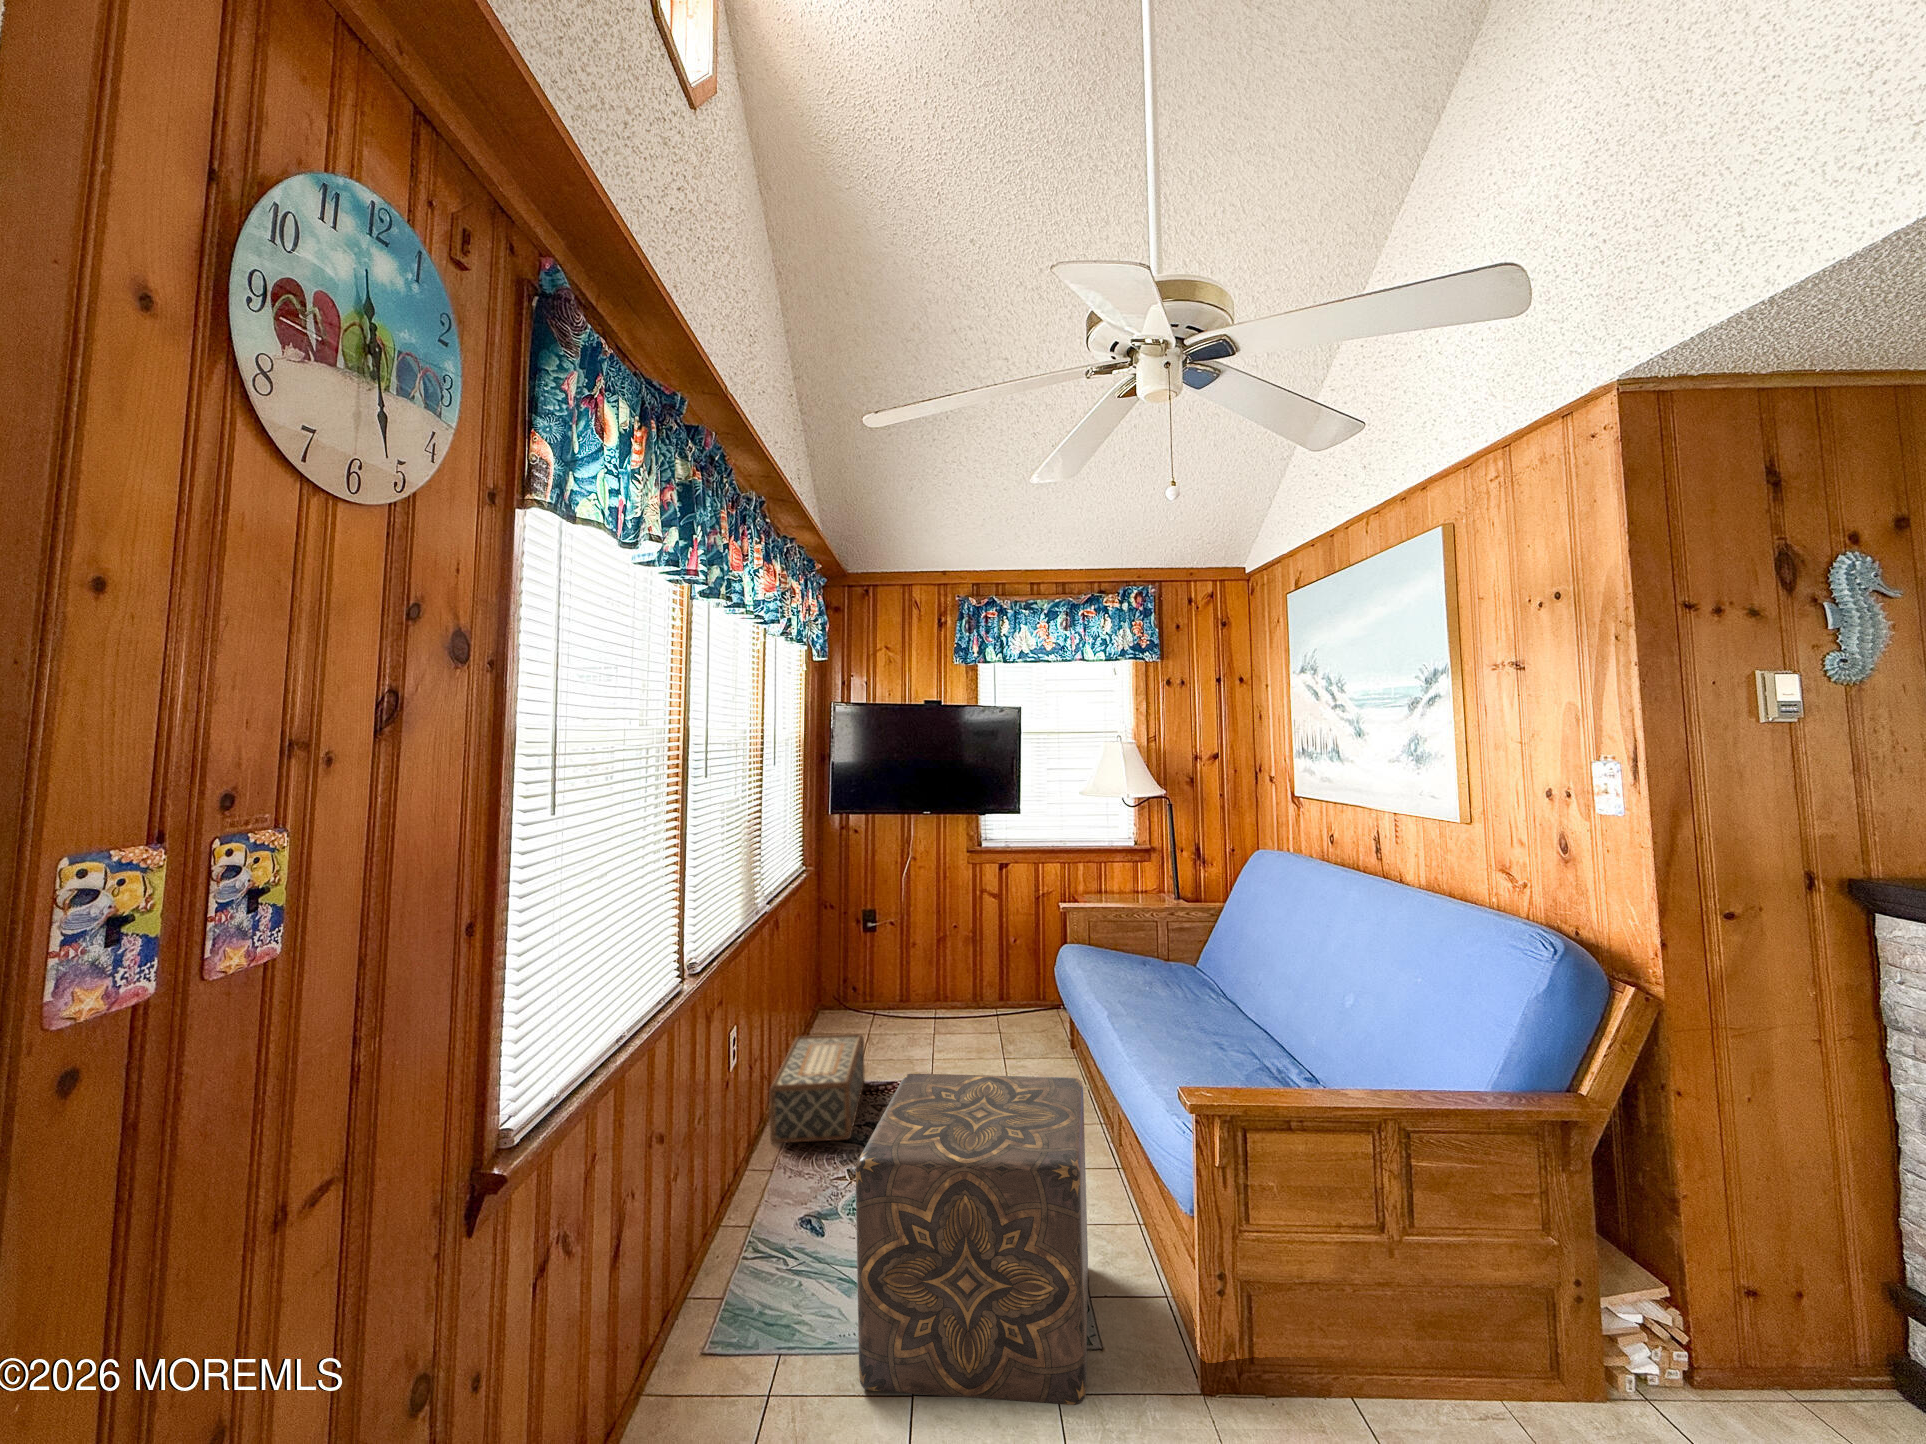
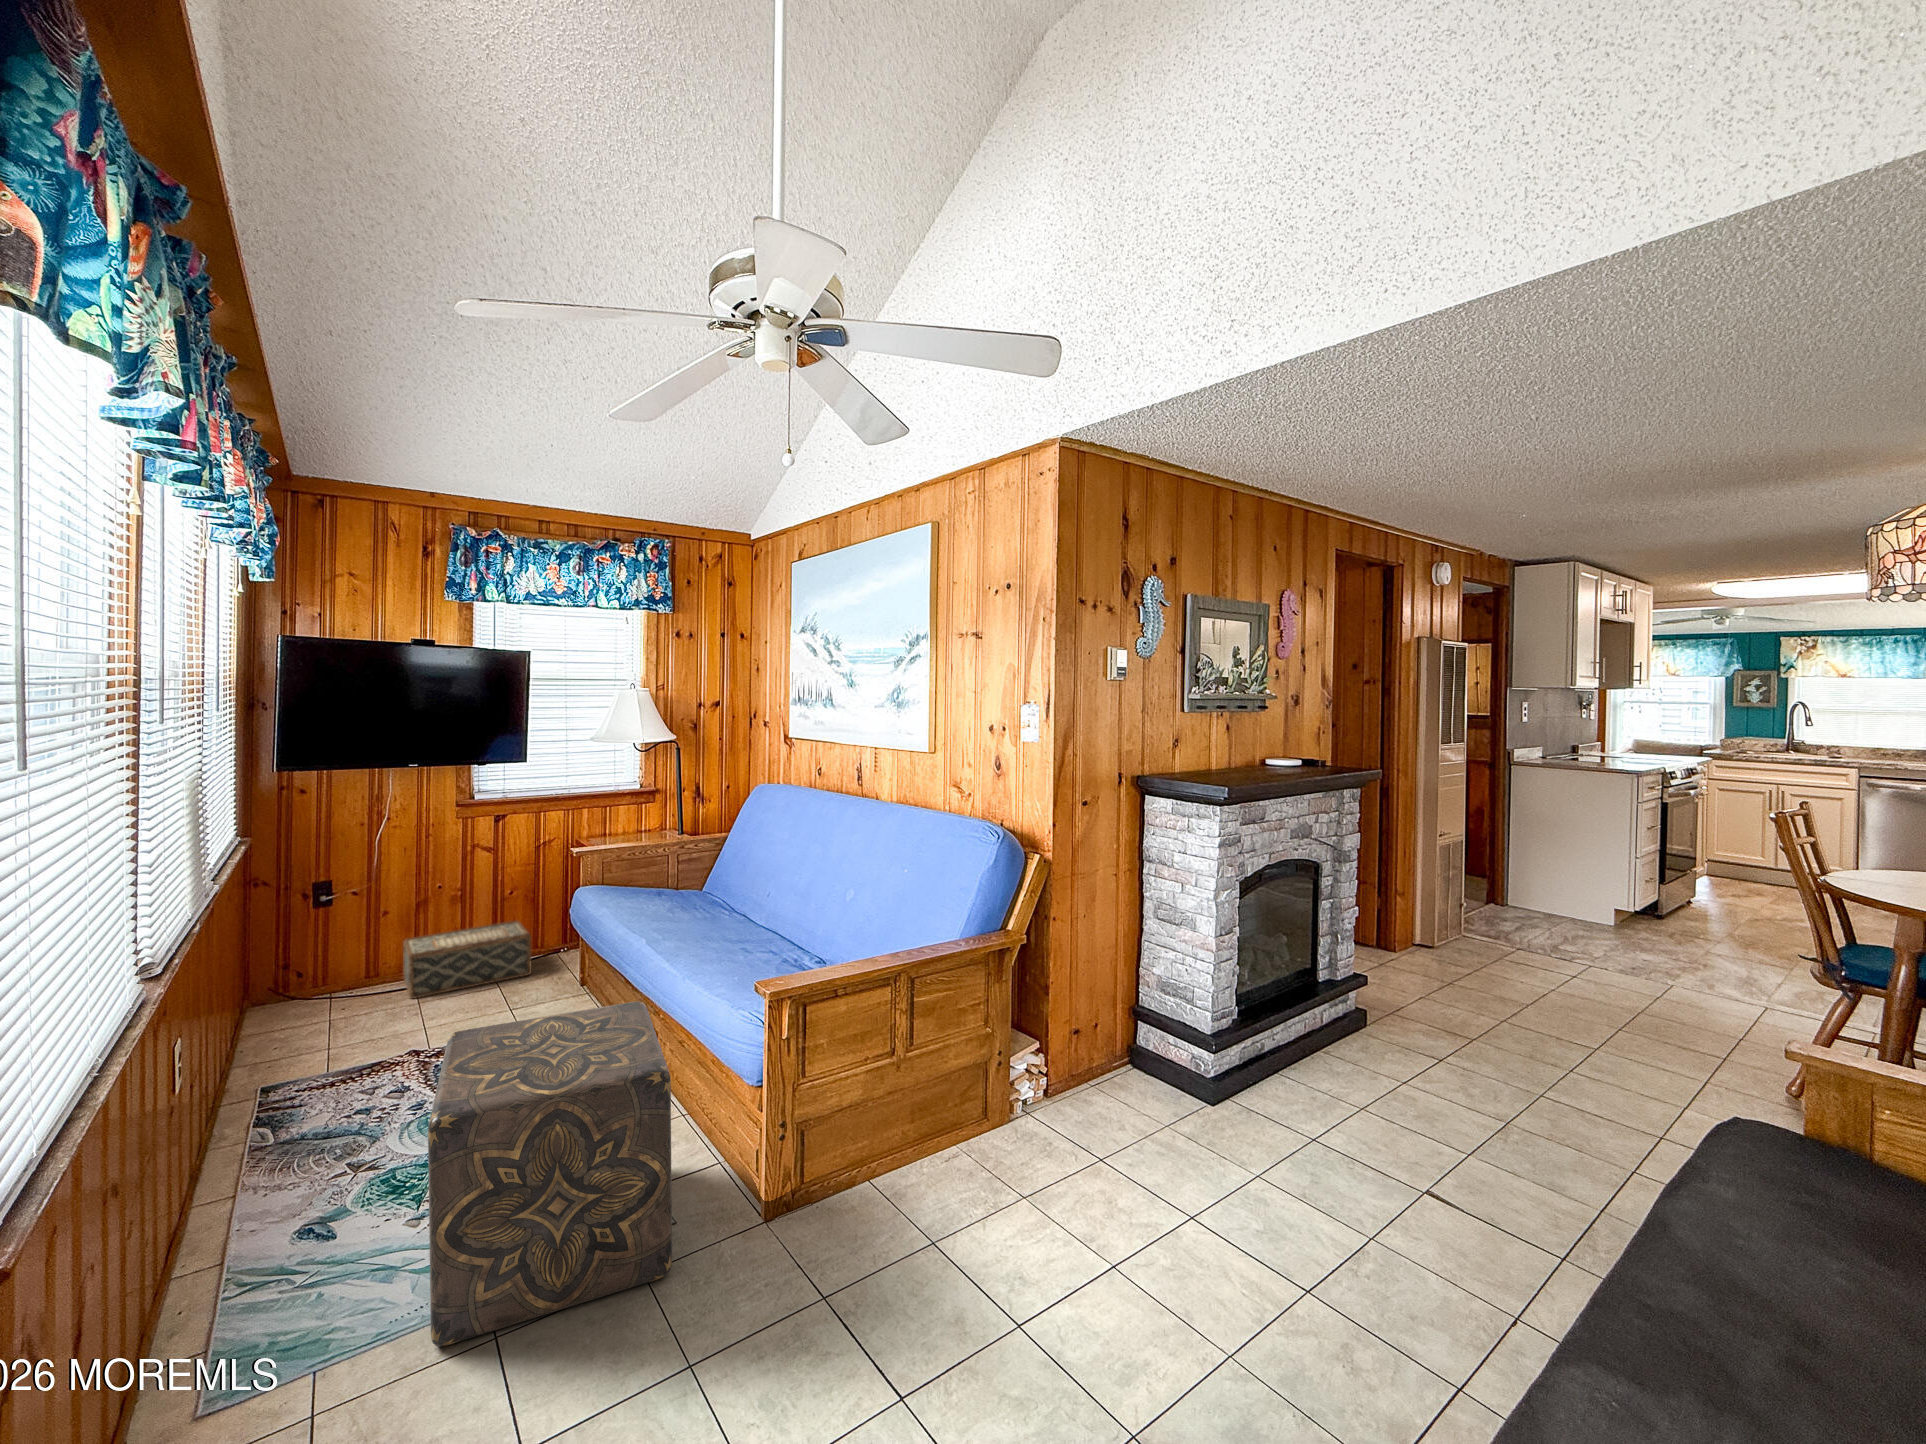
woven basket: present [769,1034,865,1143] -> present [403,921,532,999]

